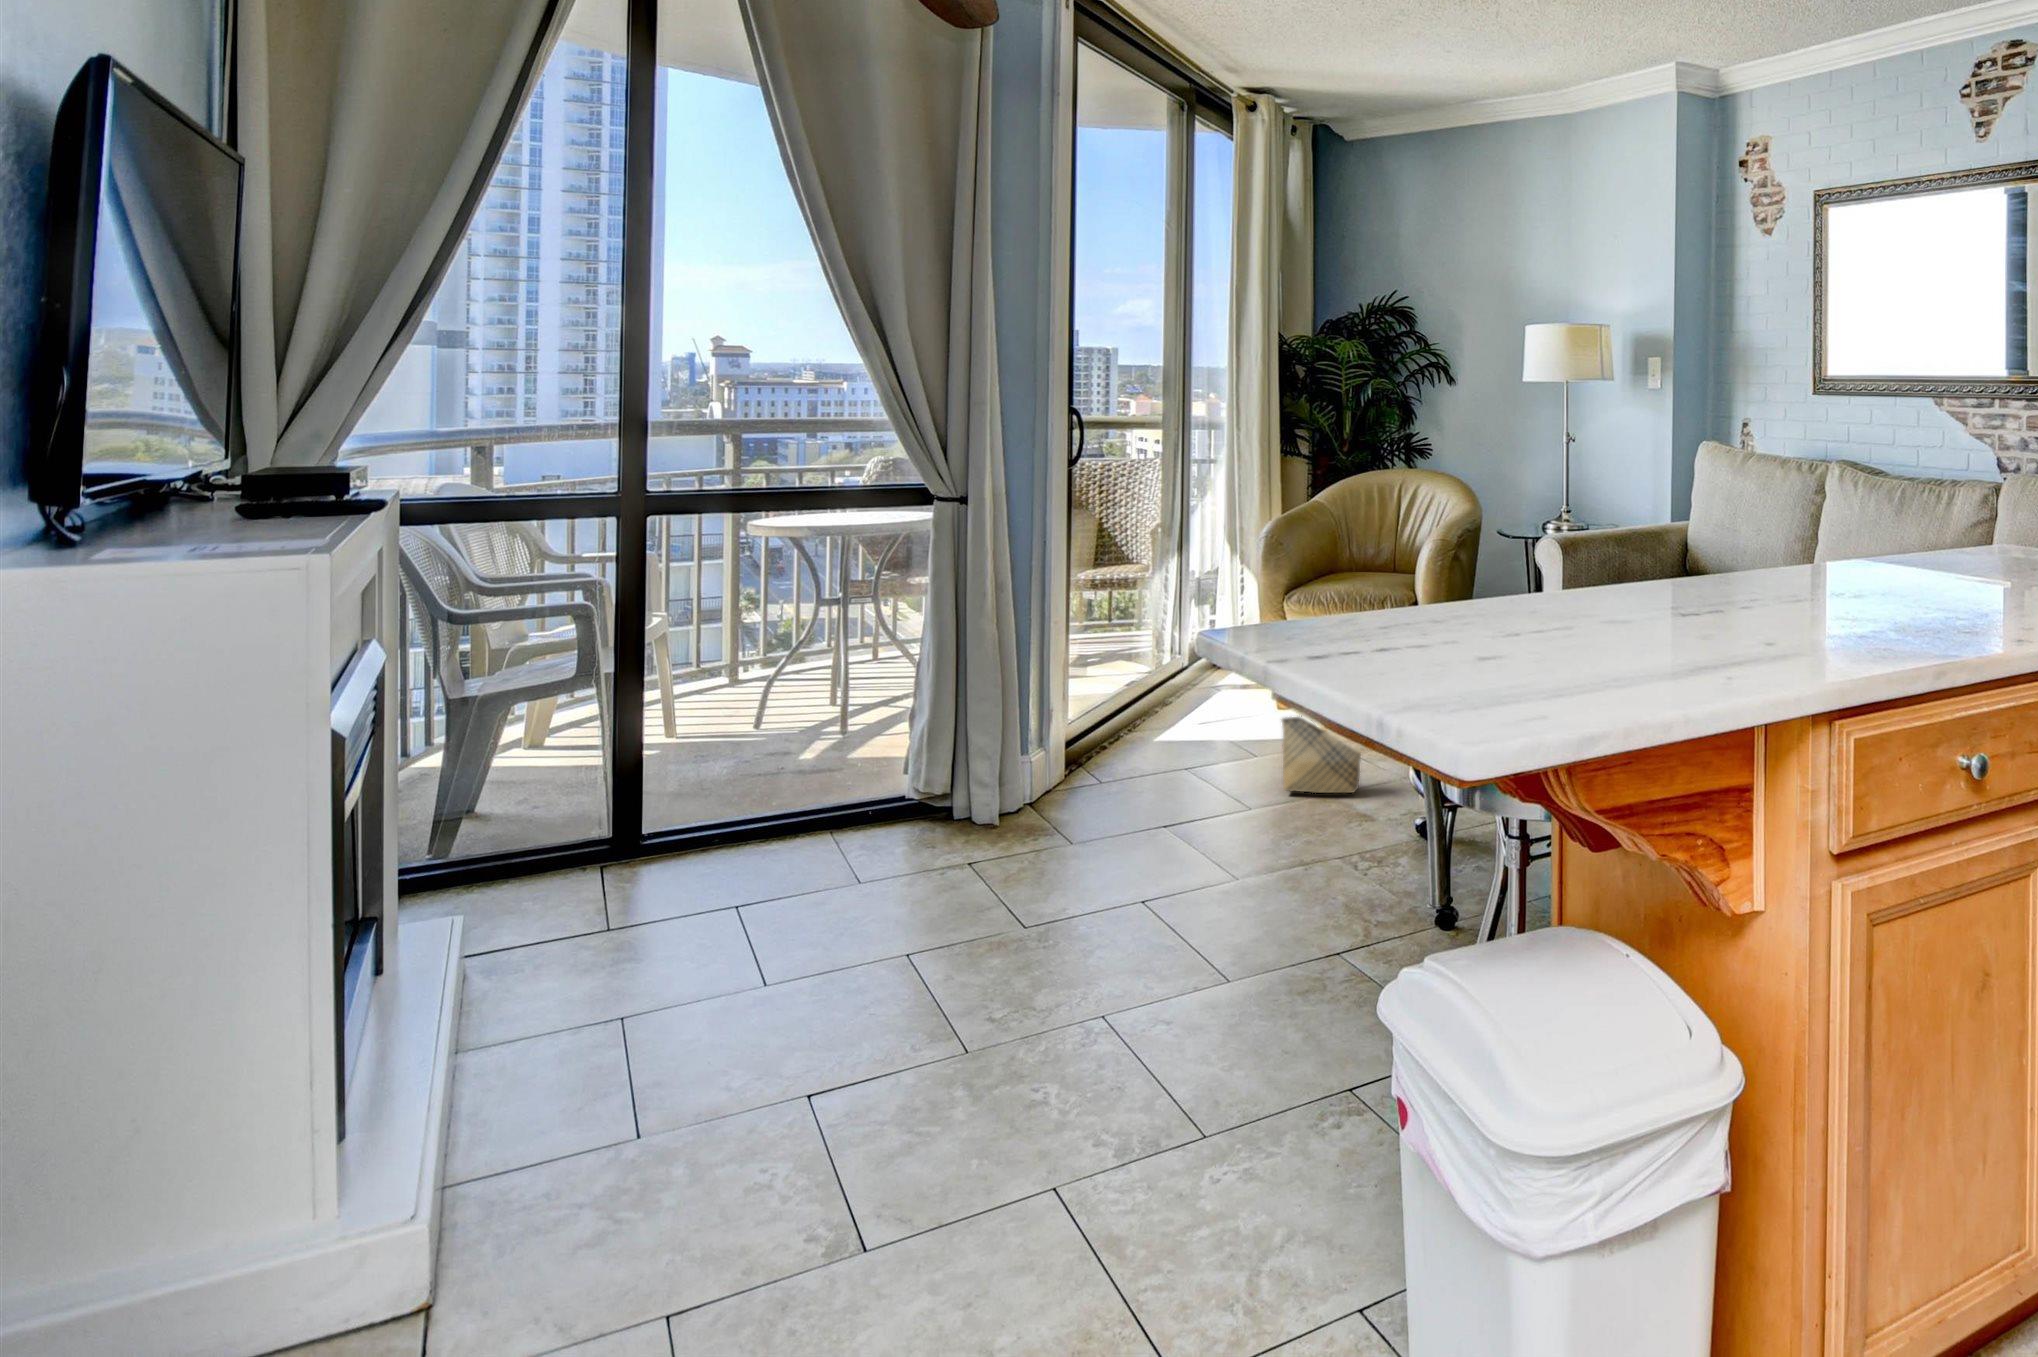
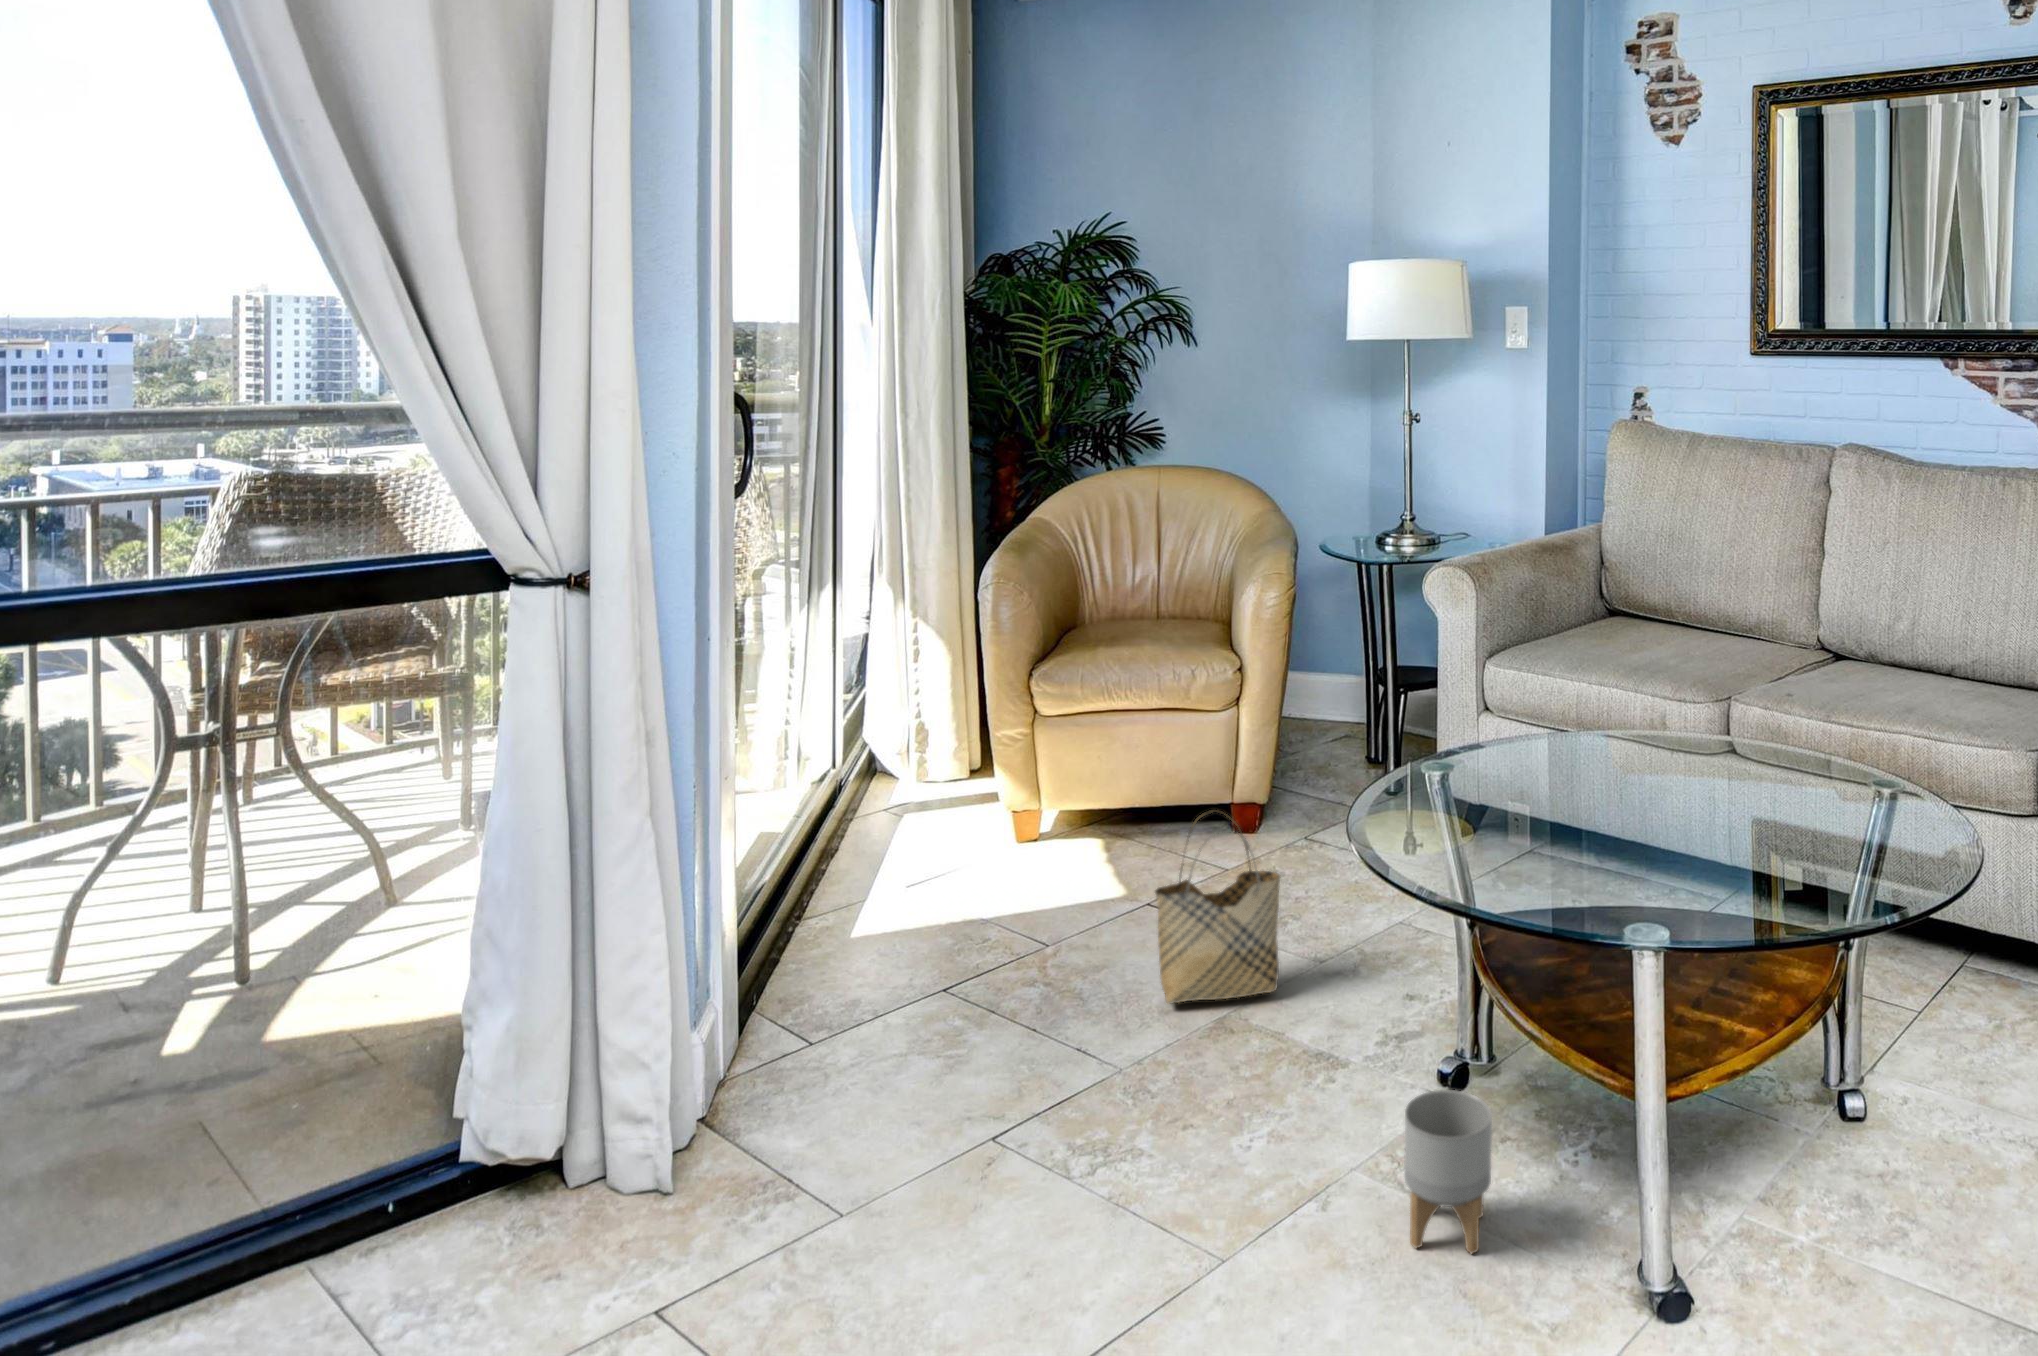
planter: none [1334,816,1388,907] -> present [1404,1090,1492,1254]

